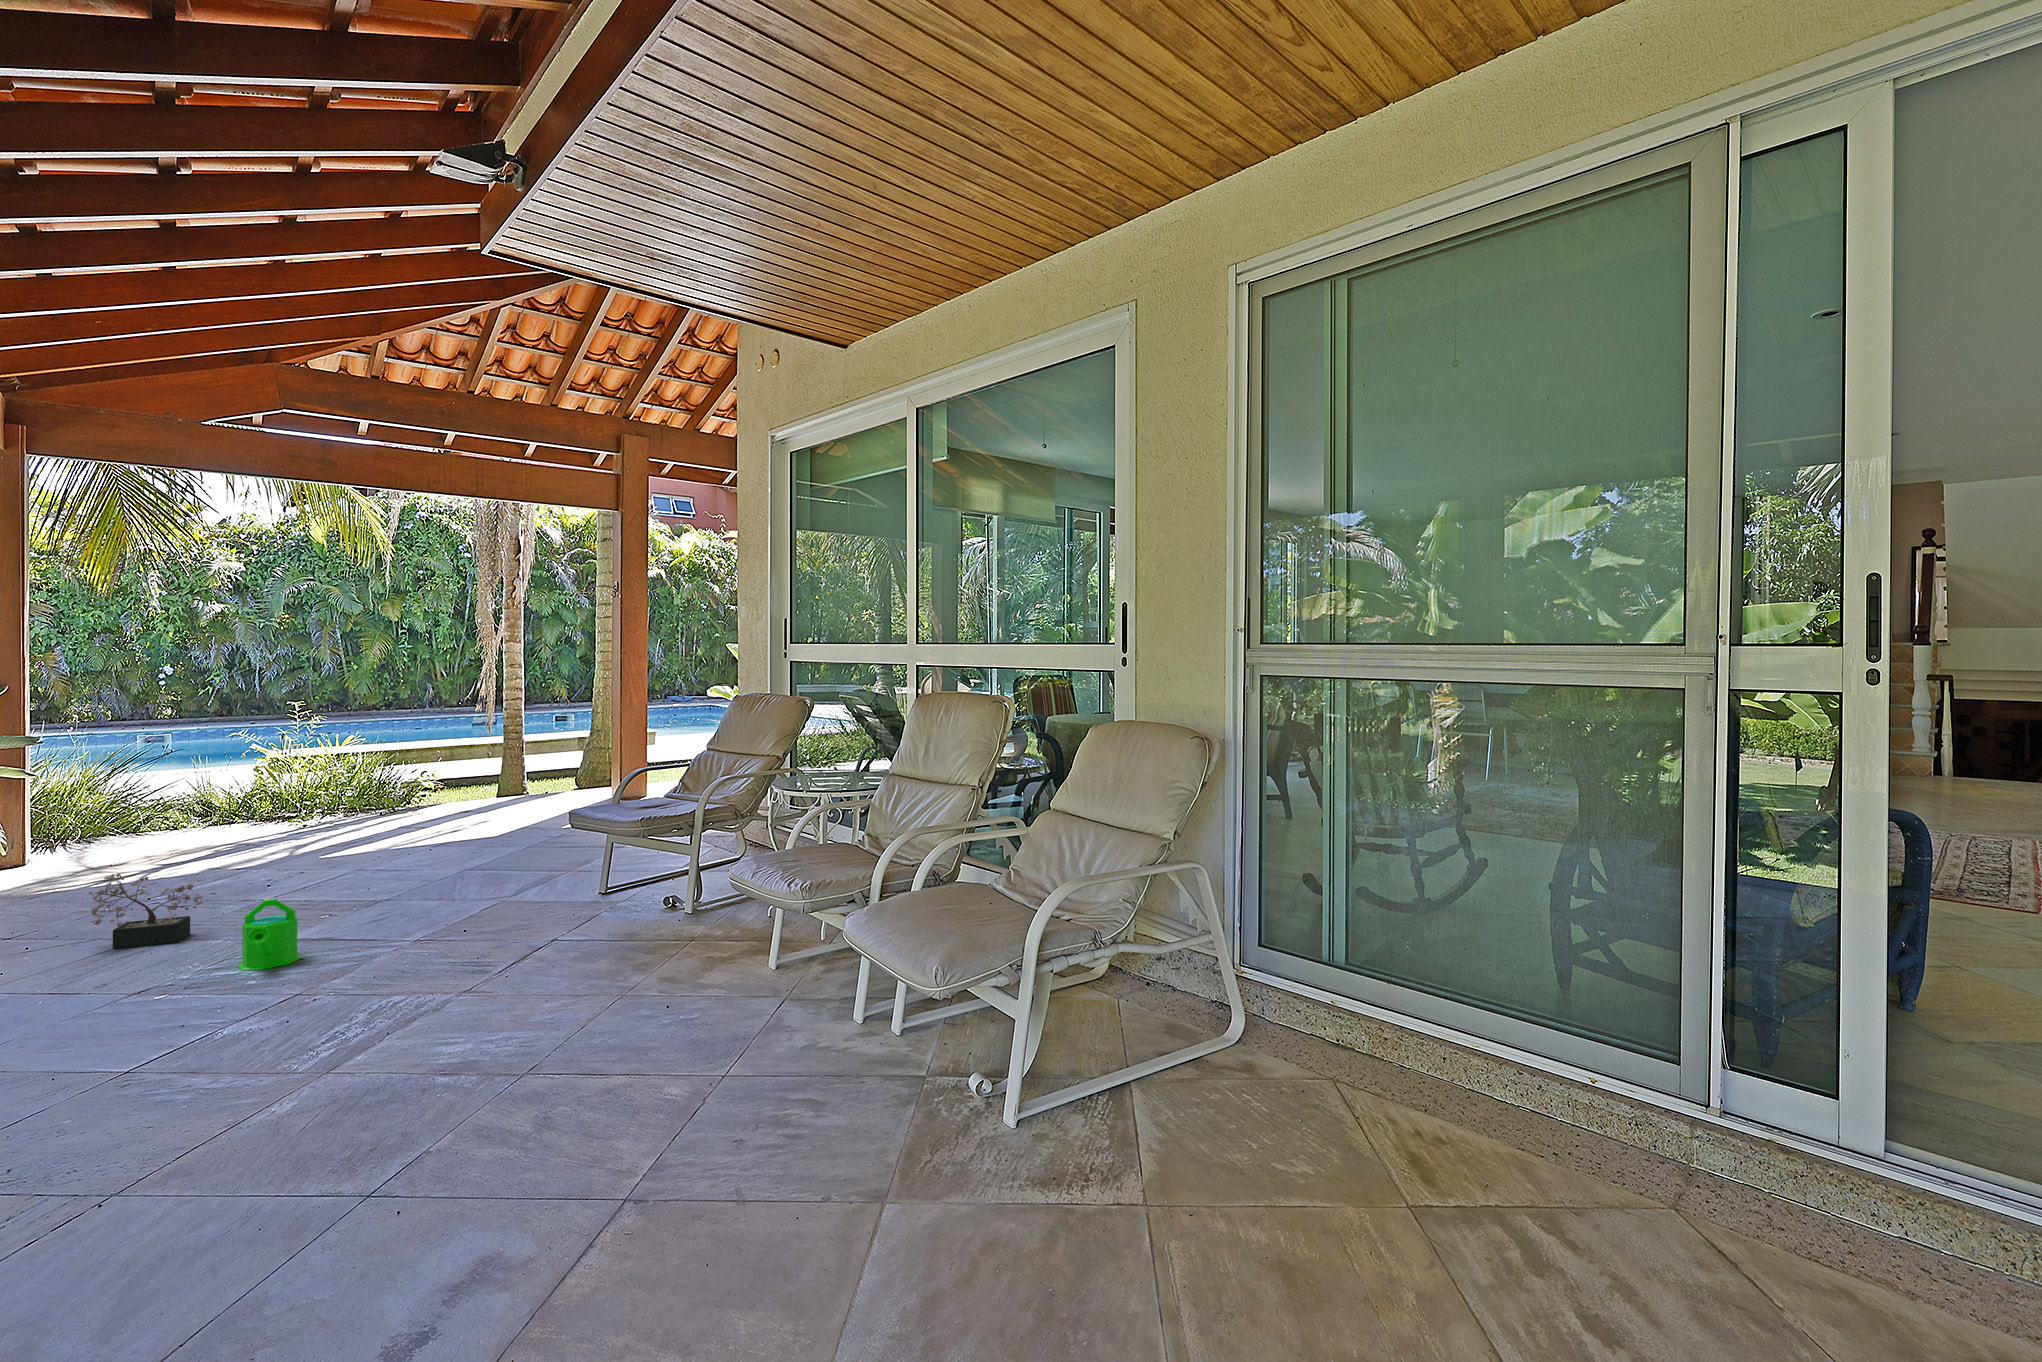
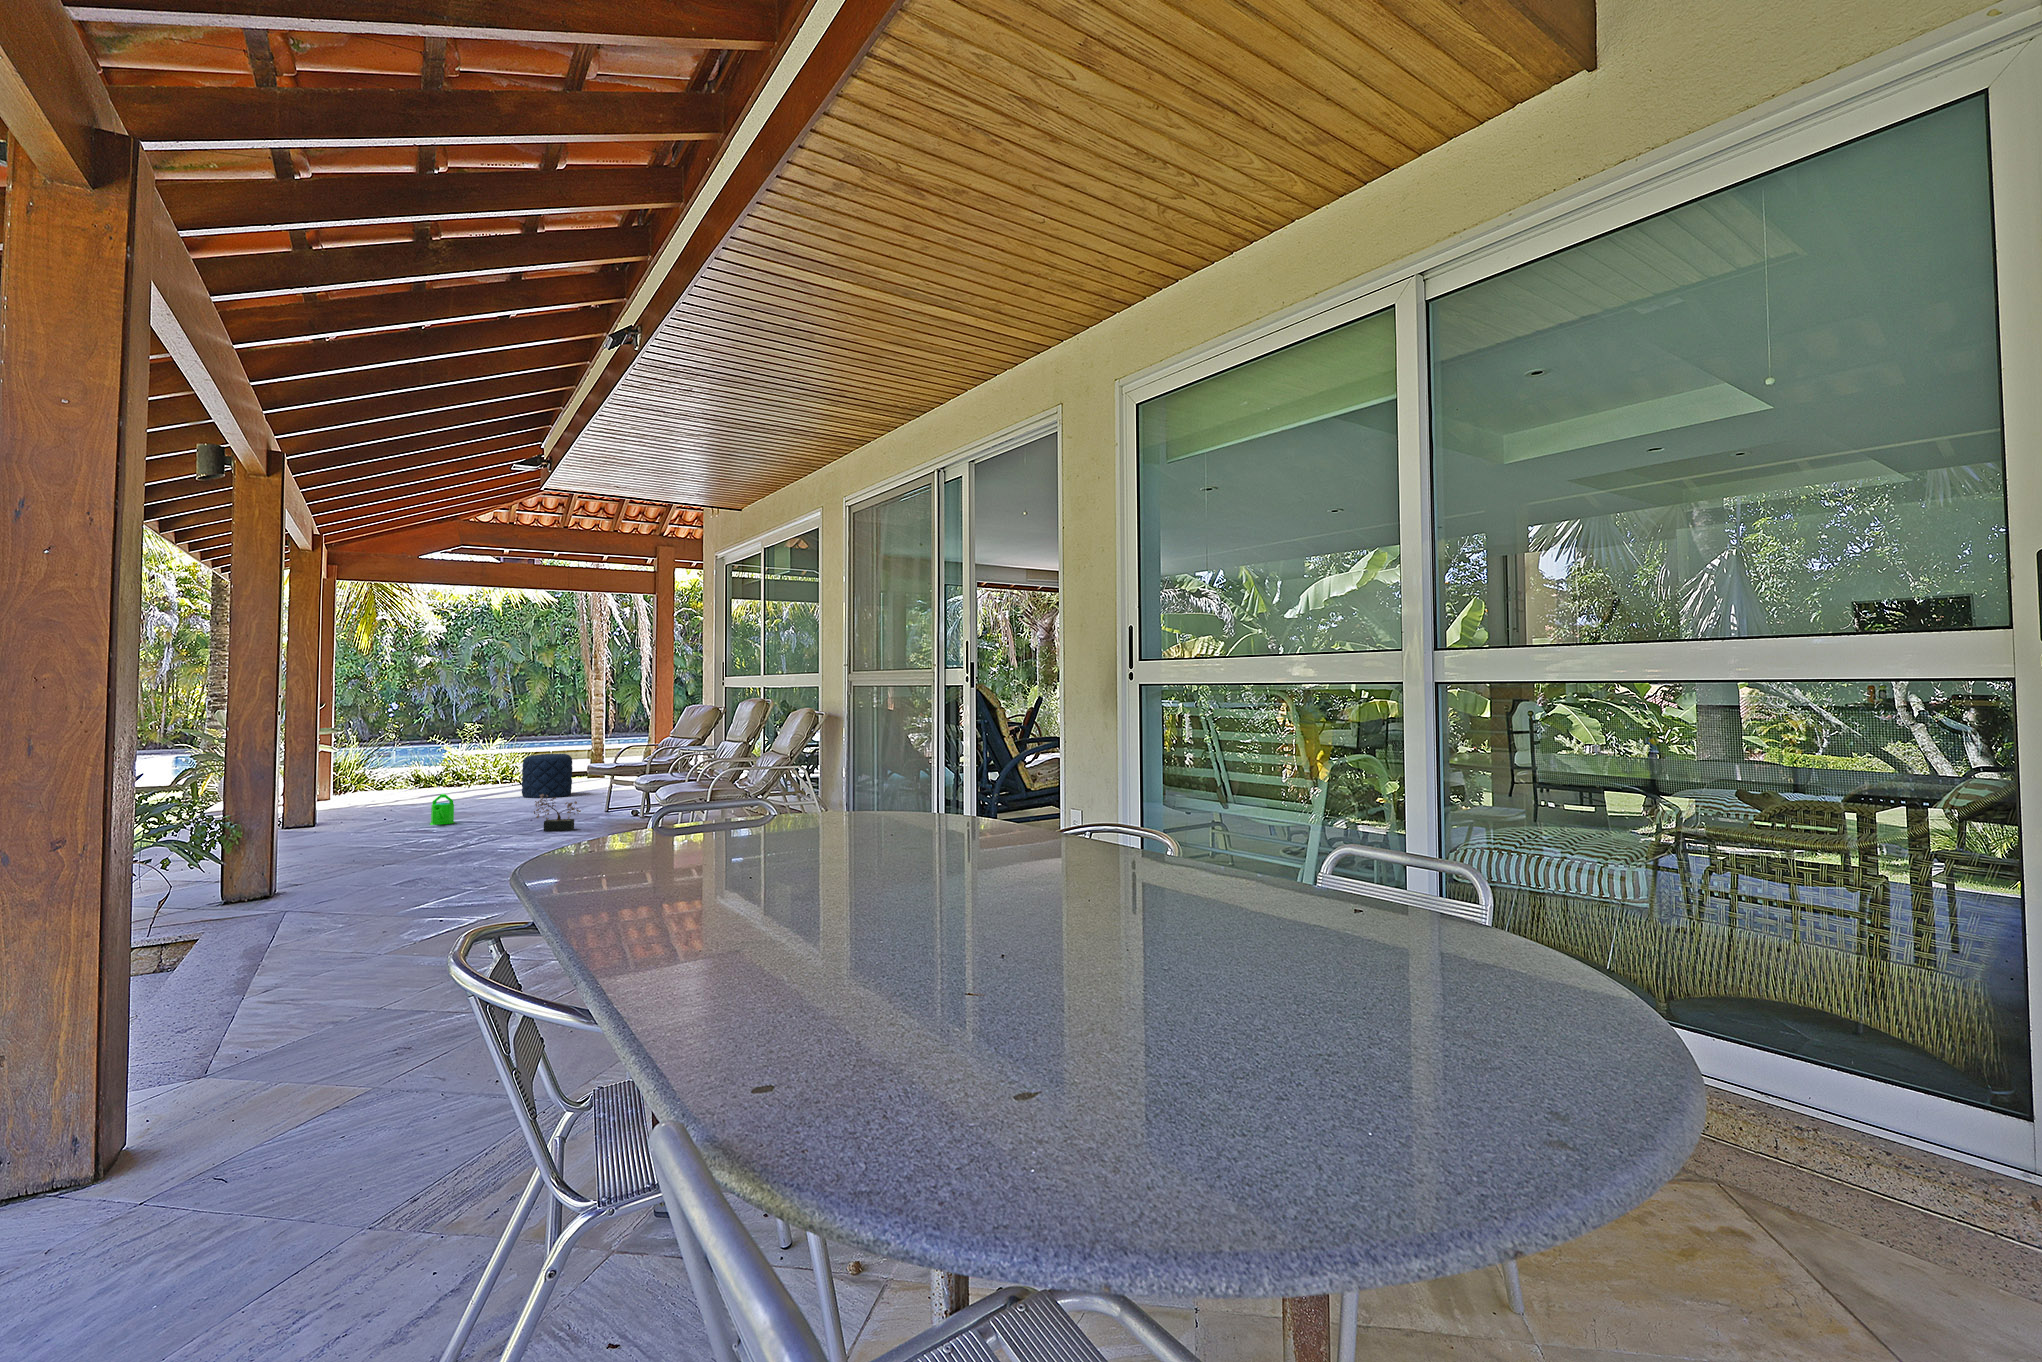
pouf: none [412,768,502,847] -> present [522,754,572,798]
decorative plant: present [89,874,203,949] -> present [534,794,581,831]

